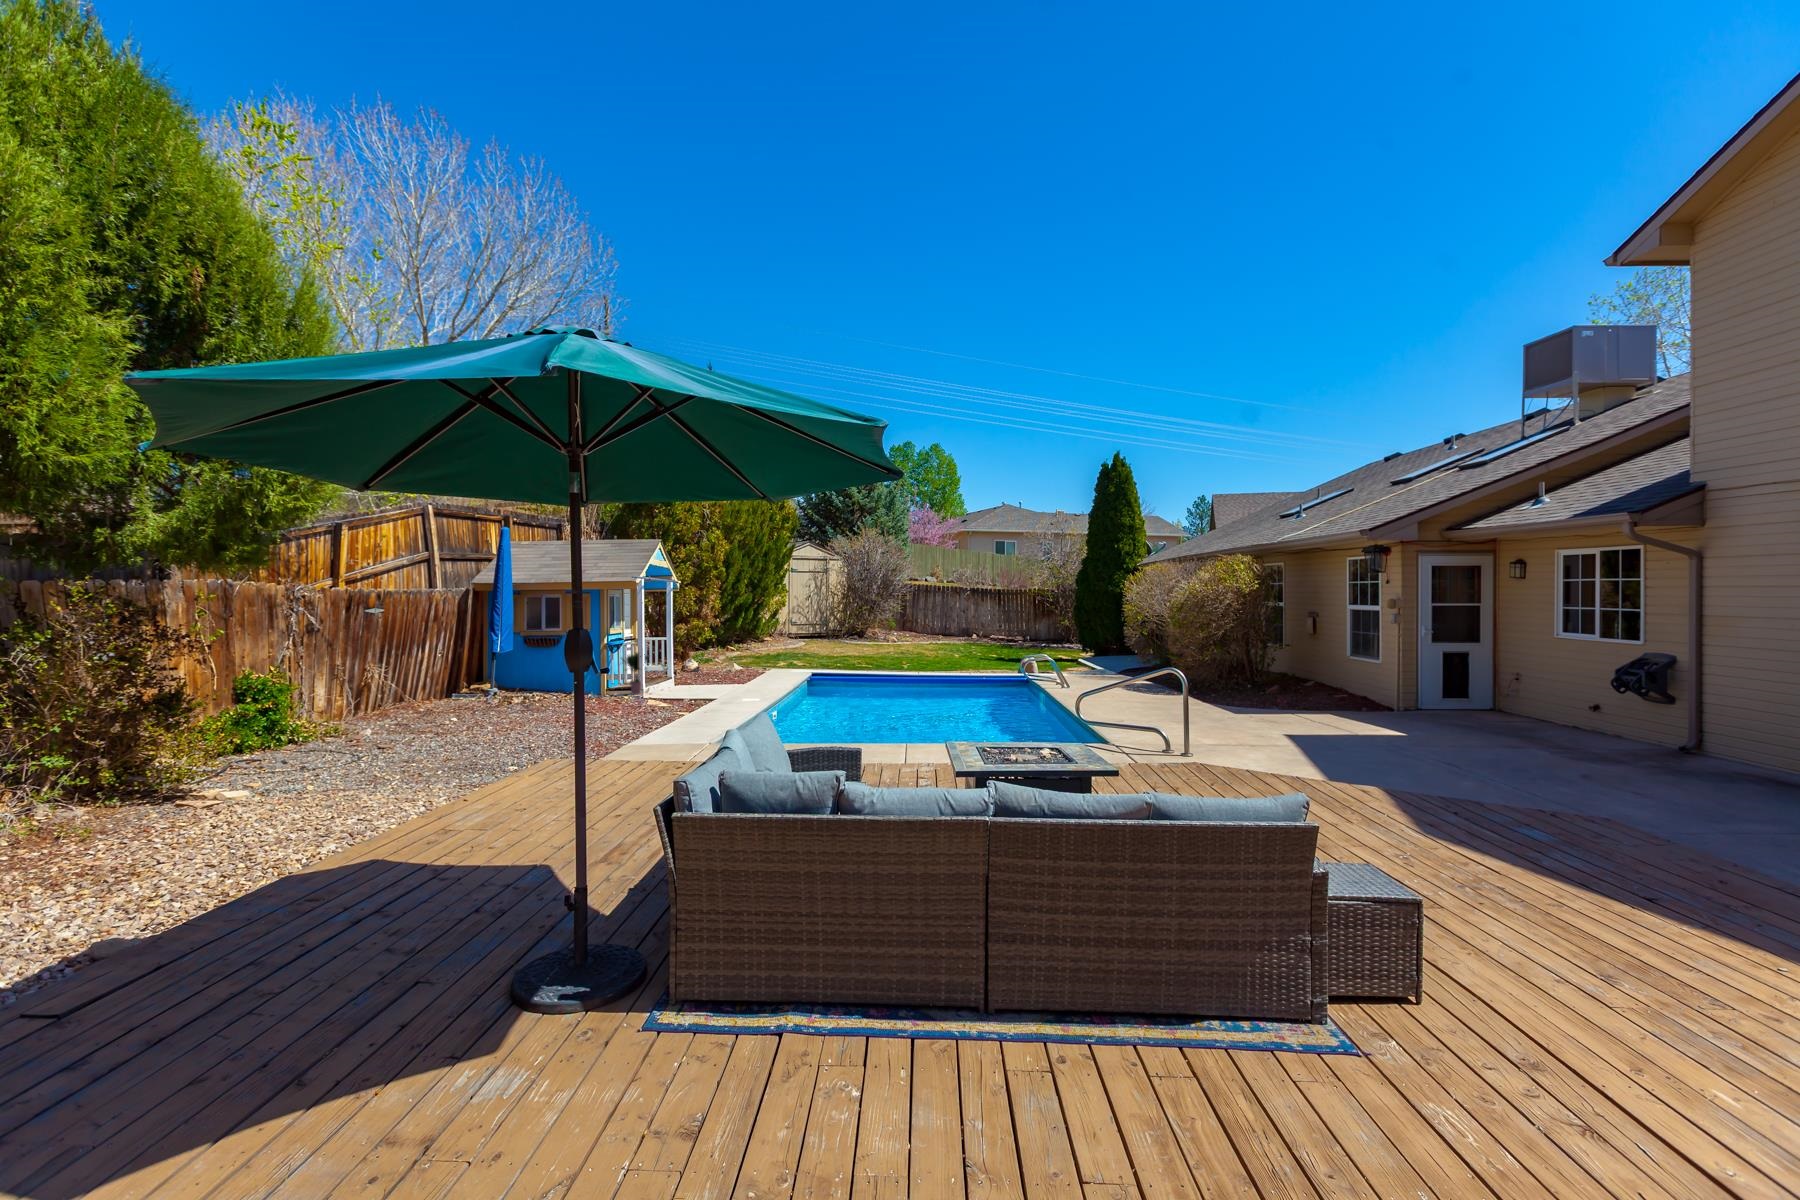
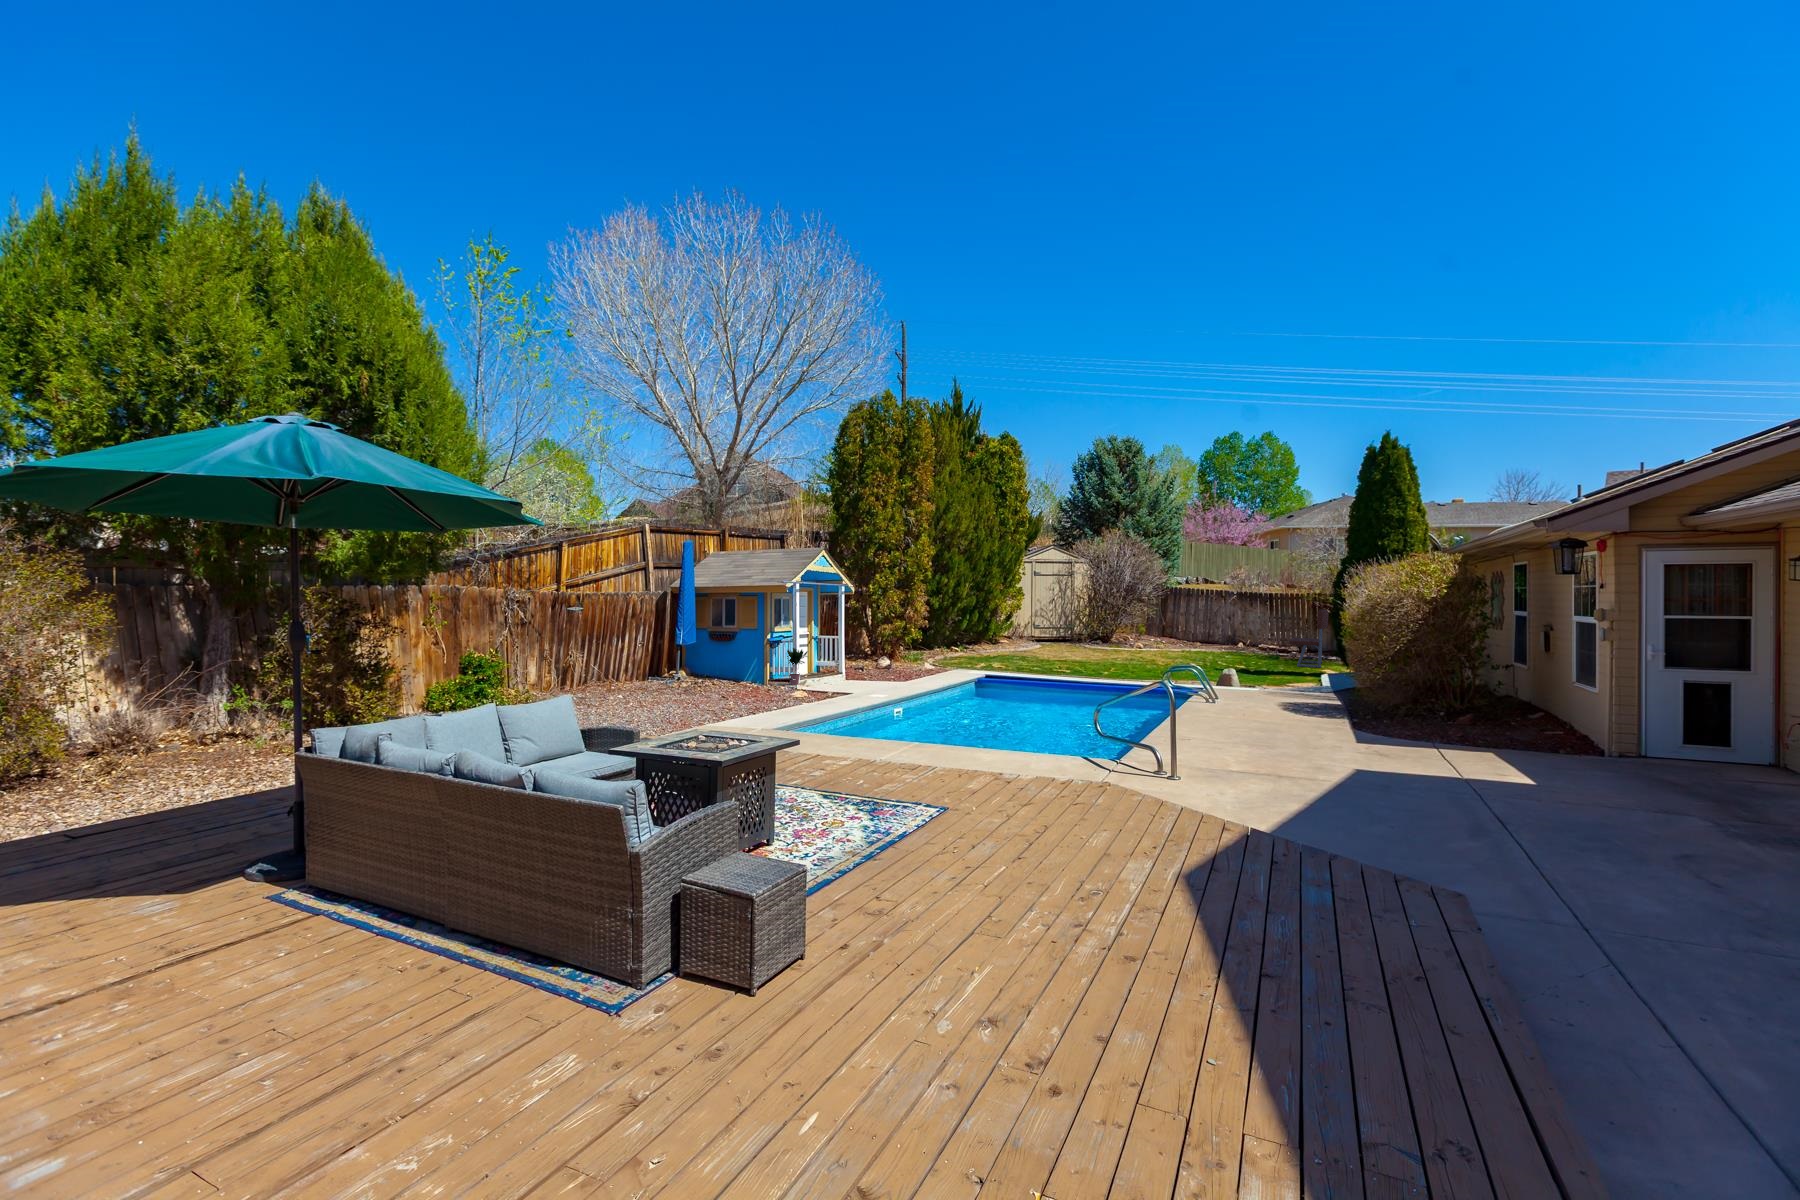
bench: none [1050,601,1085,652] -> present [1289,609,1328,668]

